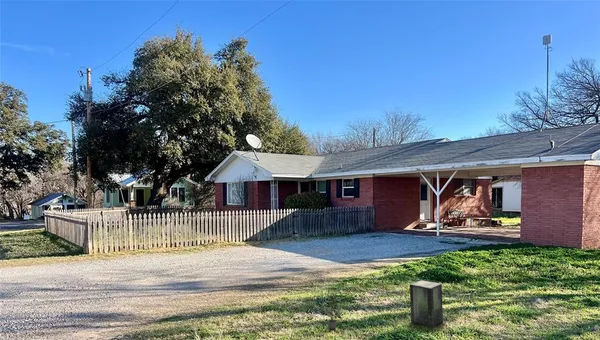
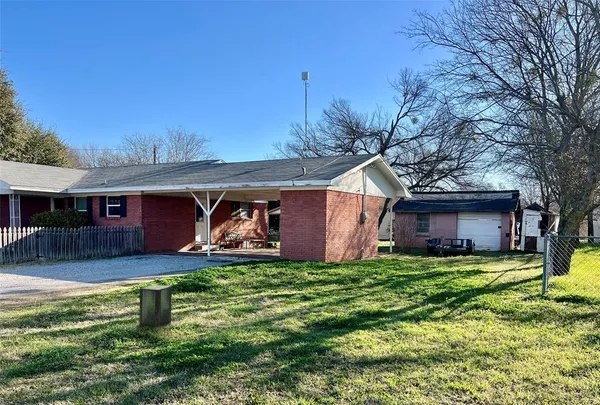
potted plant: present [325,293,342,329] -> none [40,300,64,338]

